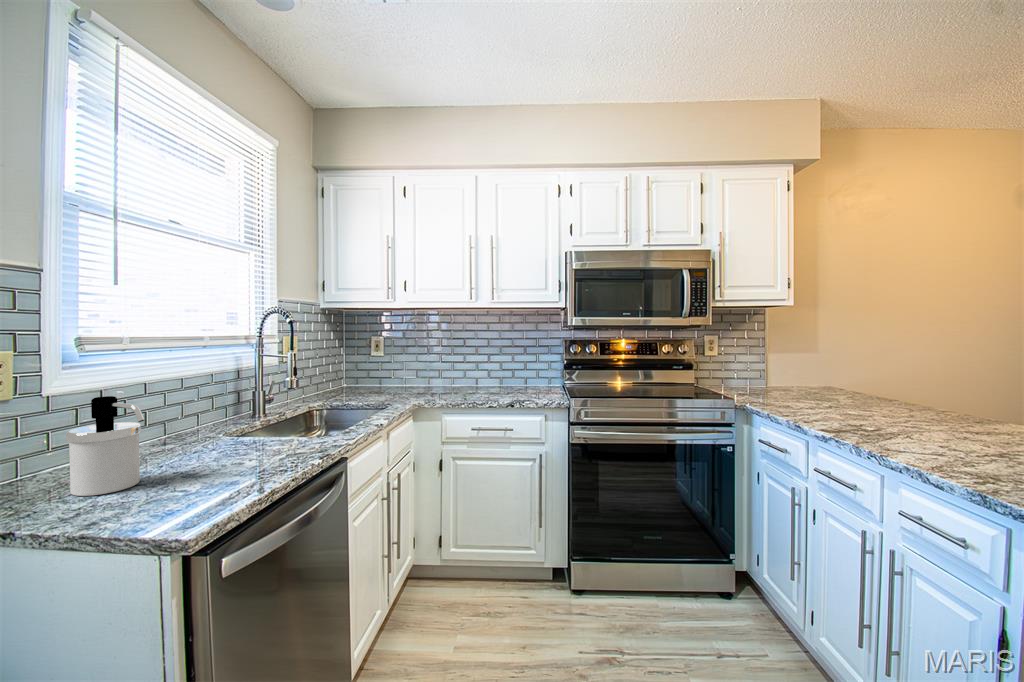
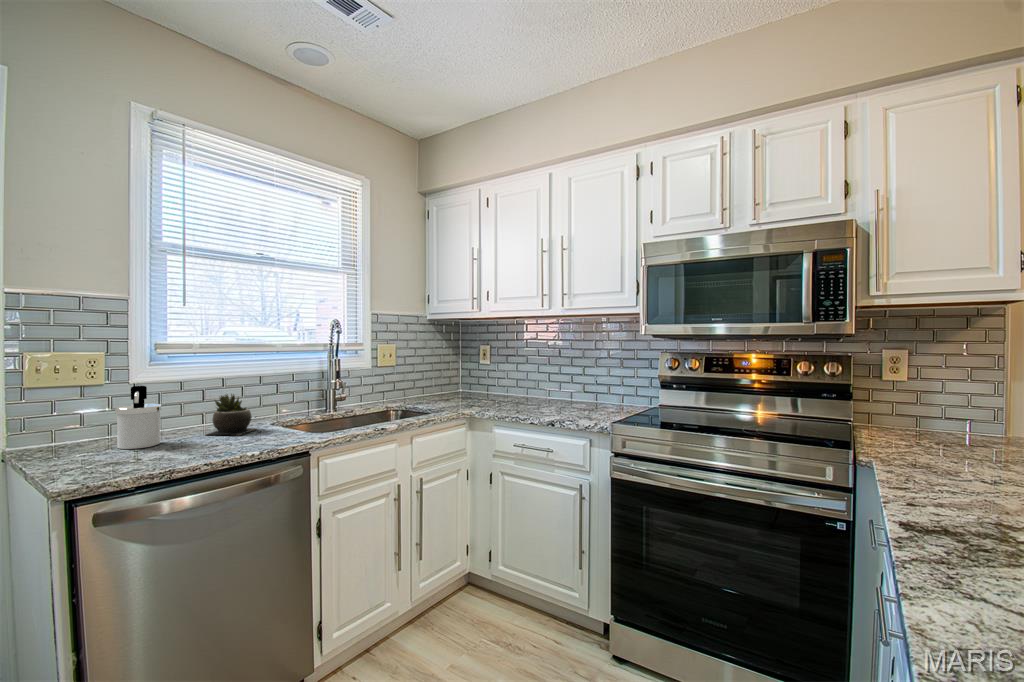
succulent plant: none [170,400,230,460] -> present [206,394,257,435]

